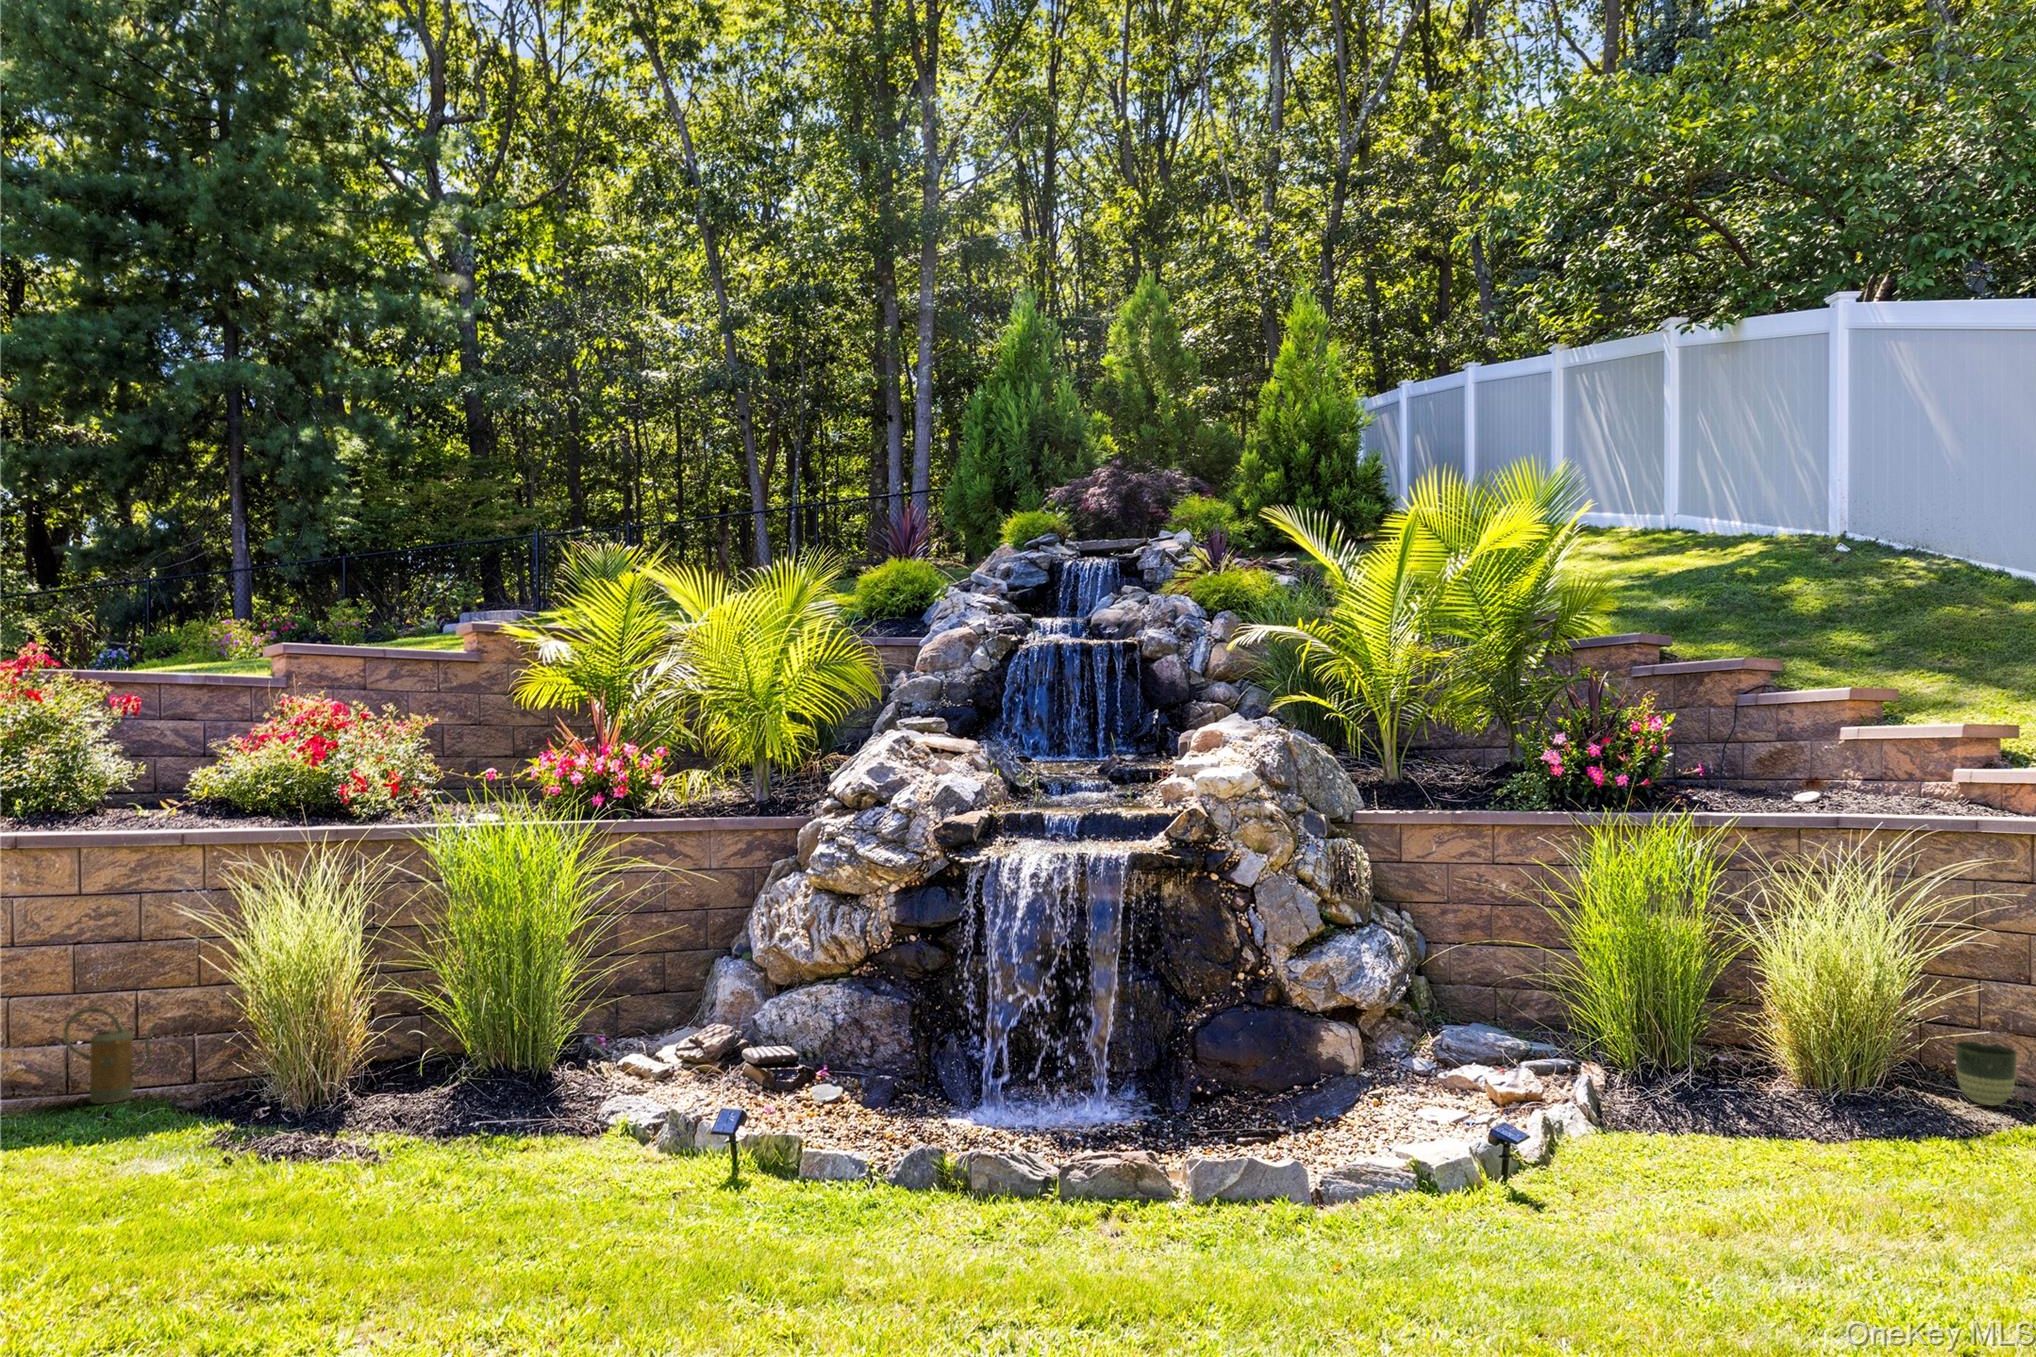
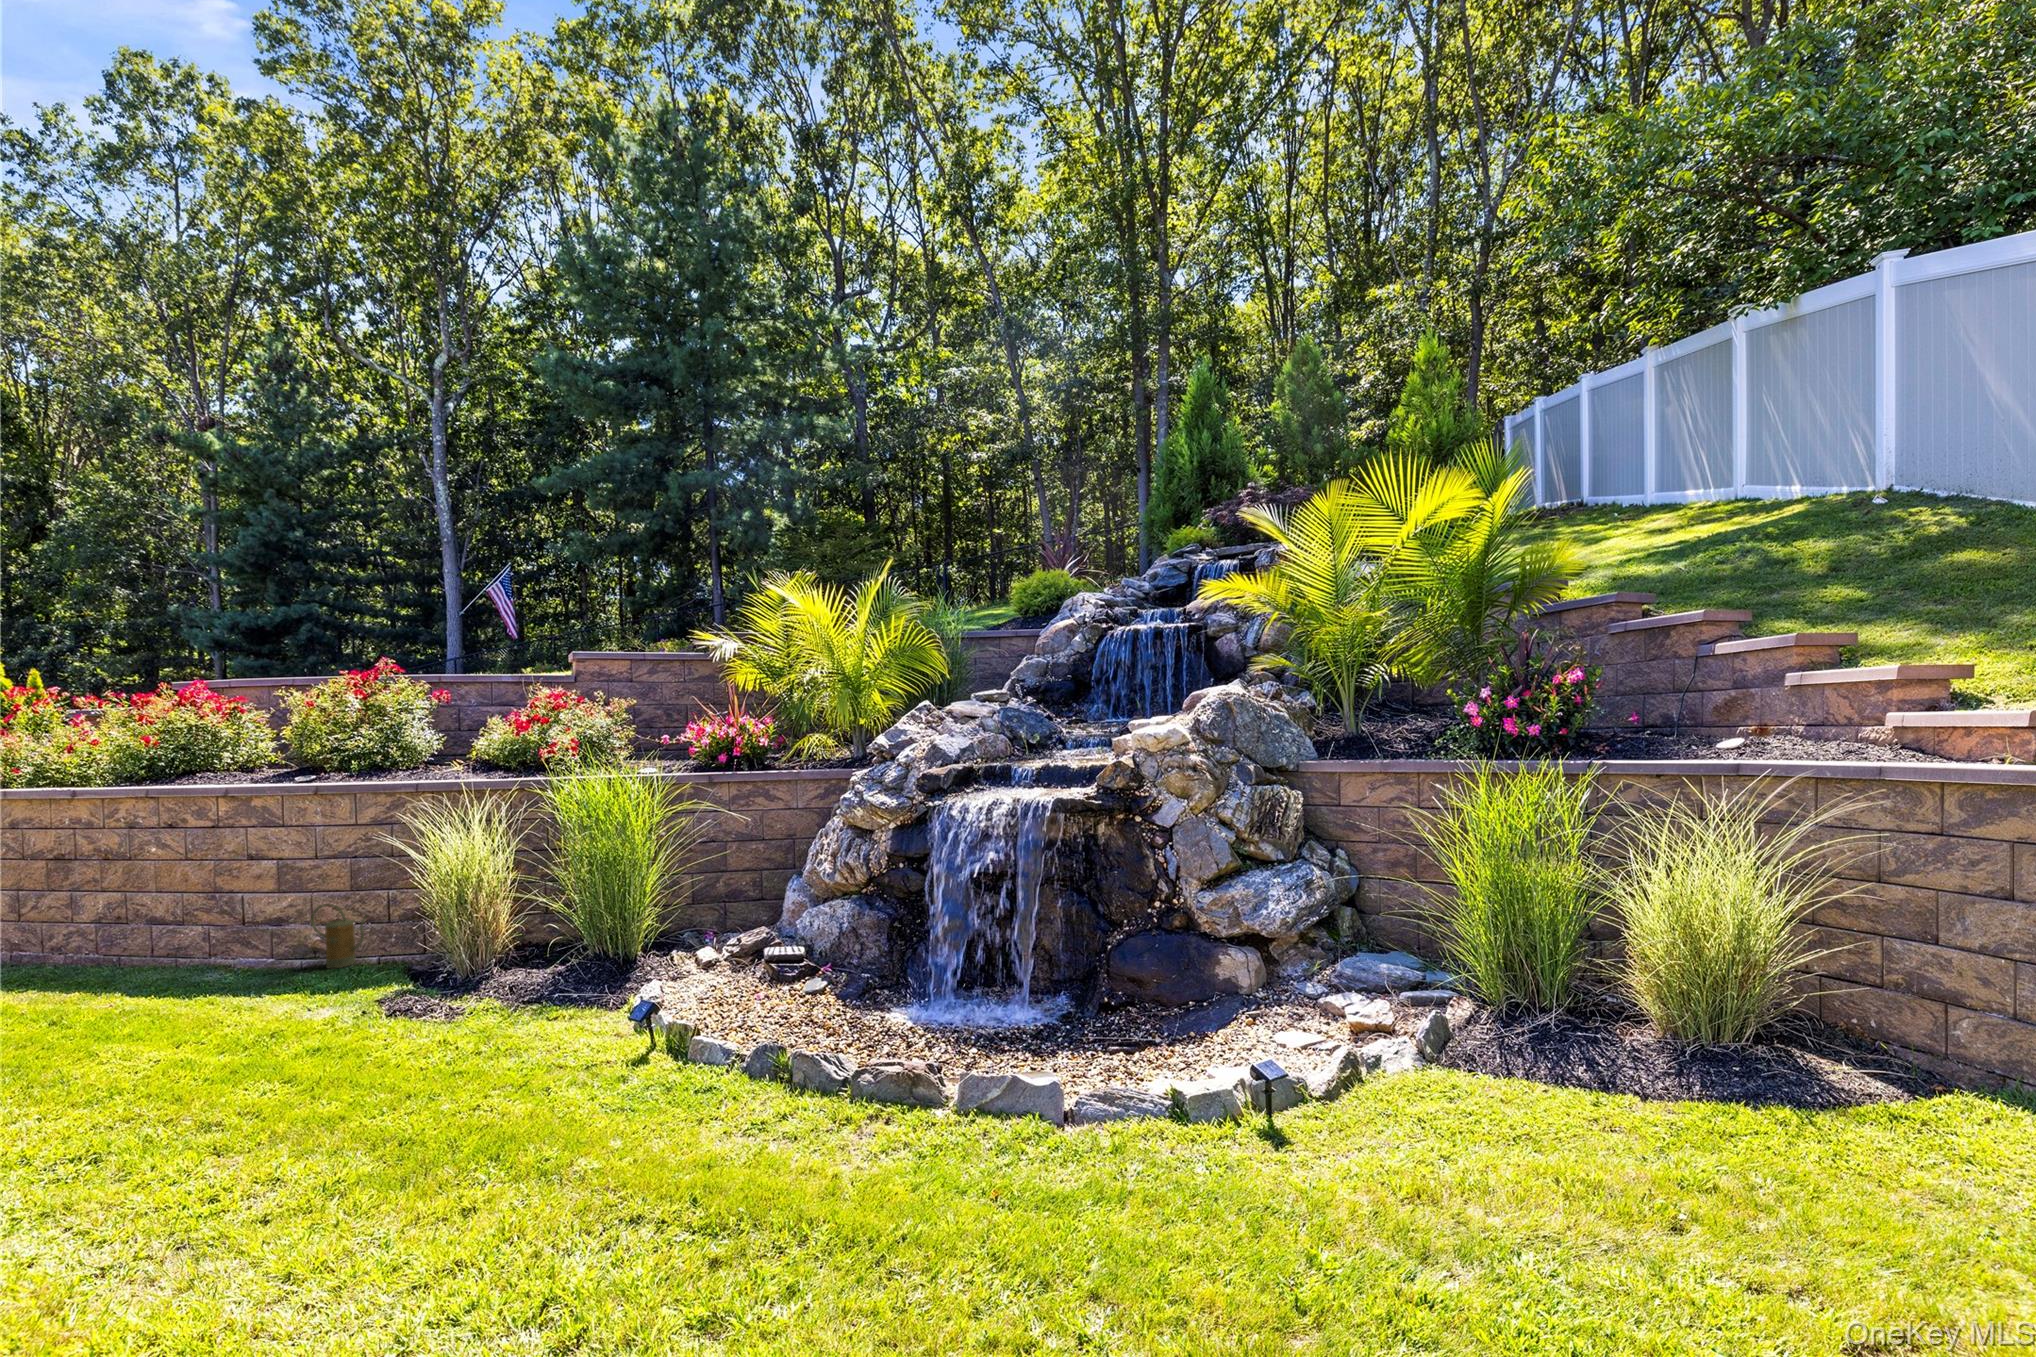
planter: present [1955,1041,2017,1106] -> none [1843,1002,1917,1075]

